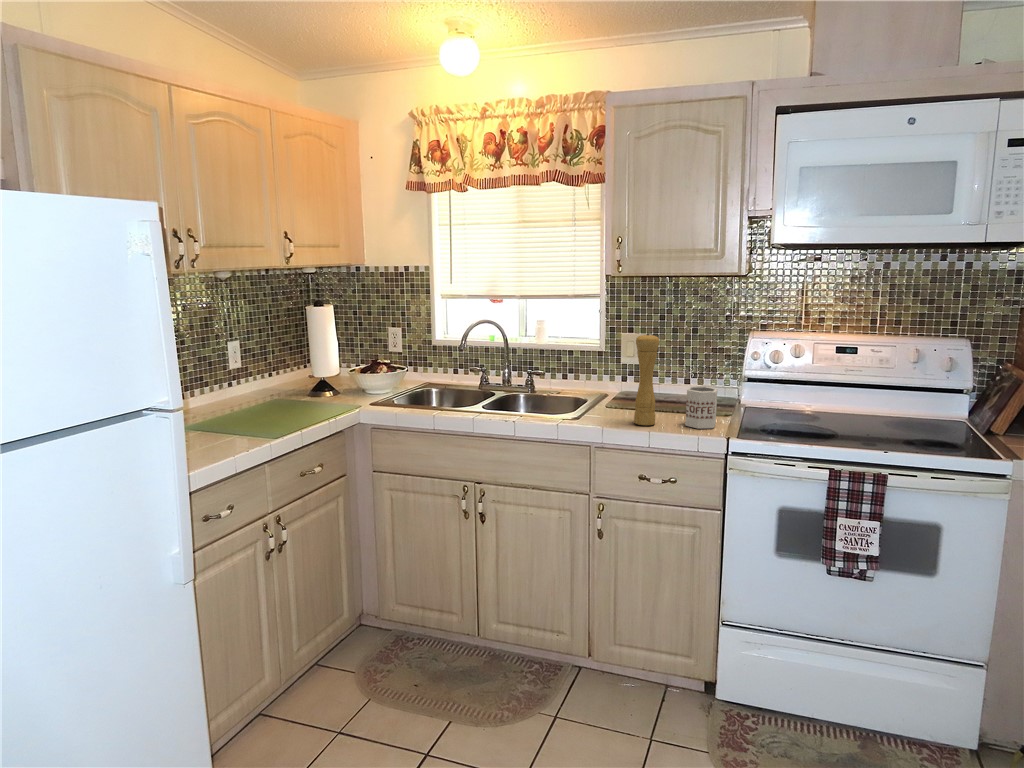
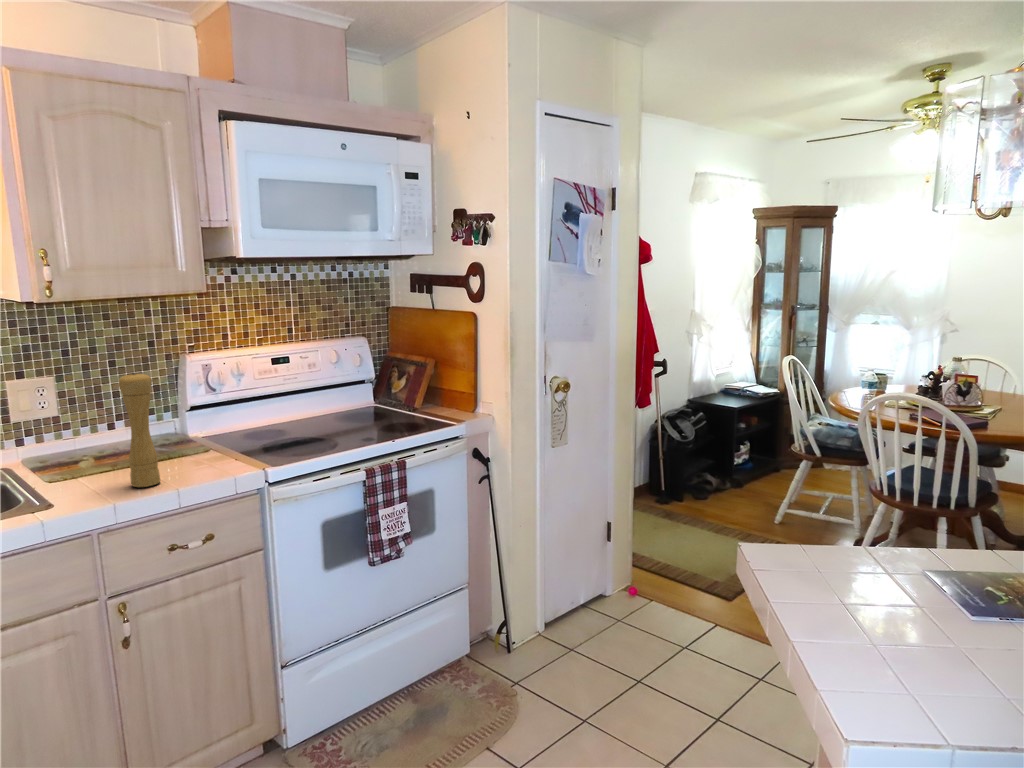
mug: present [685,387,717,429] -> none [185,423,227,472]

